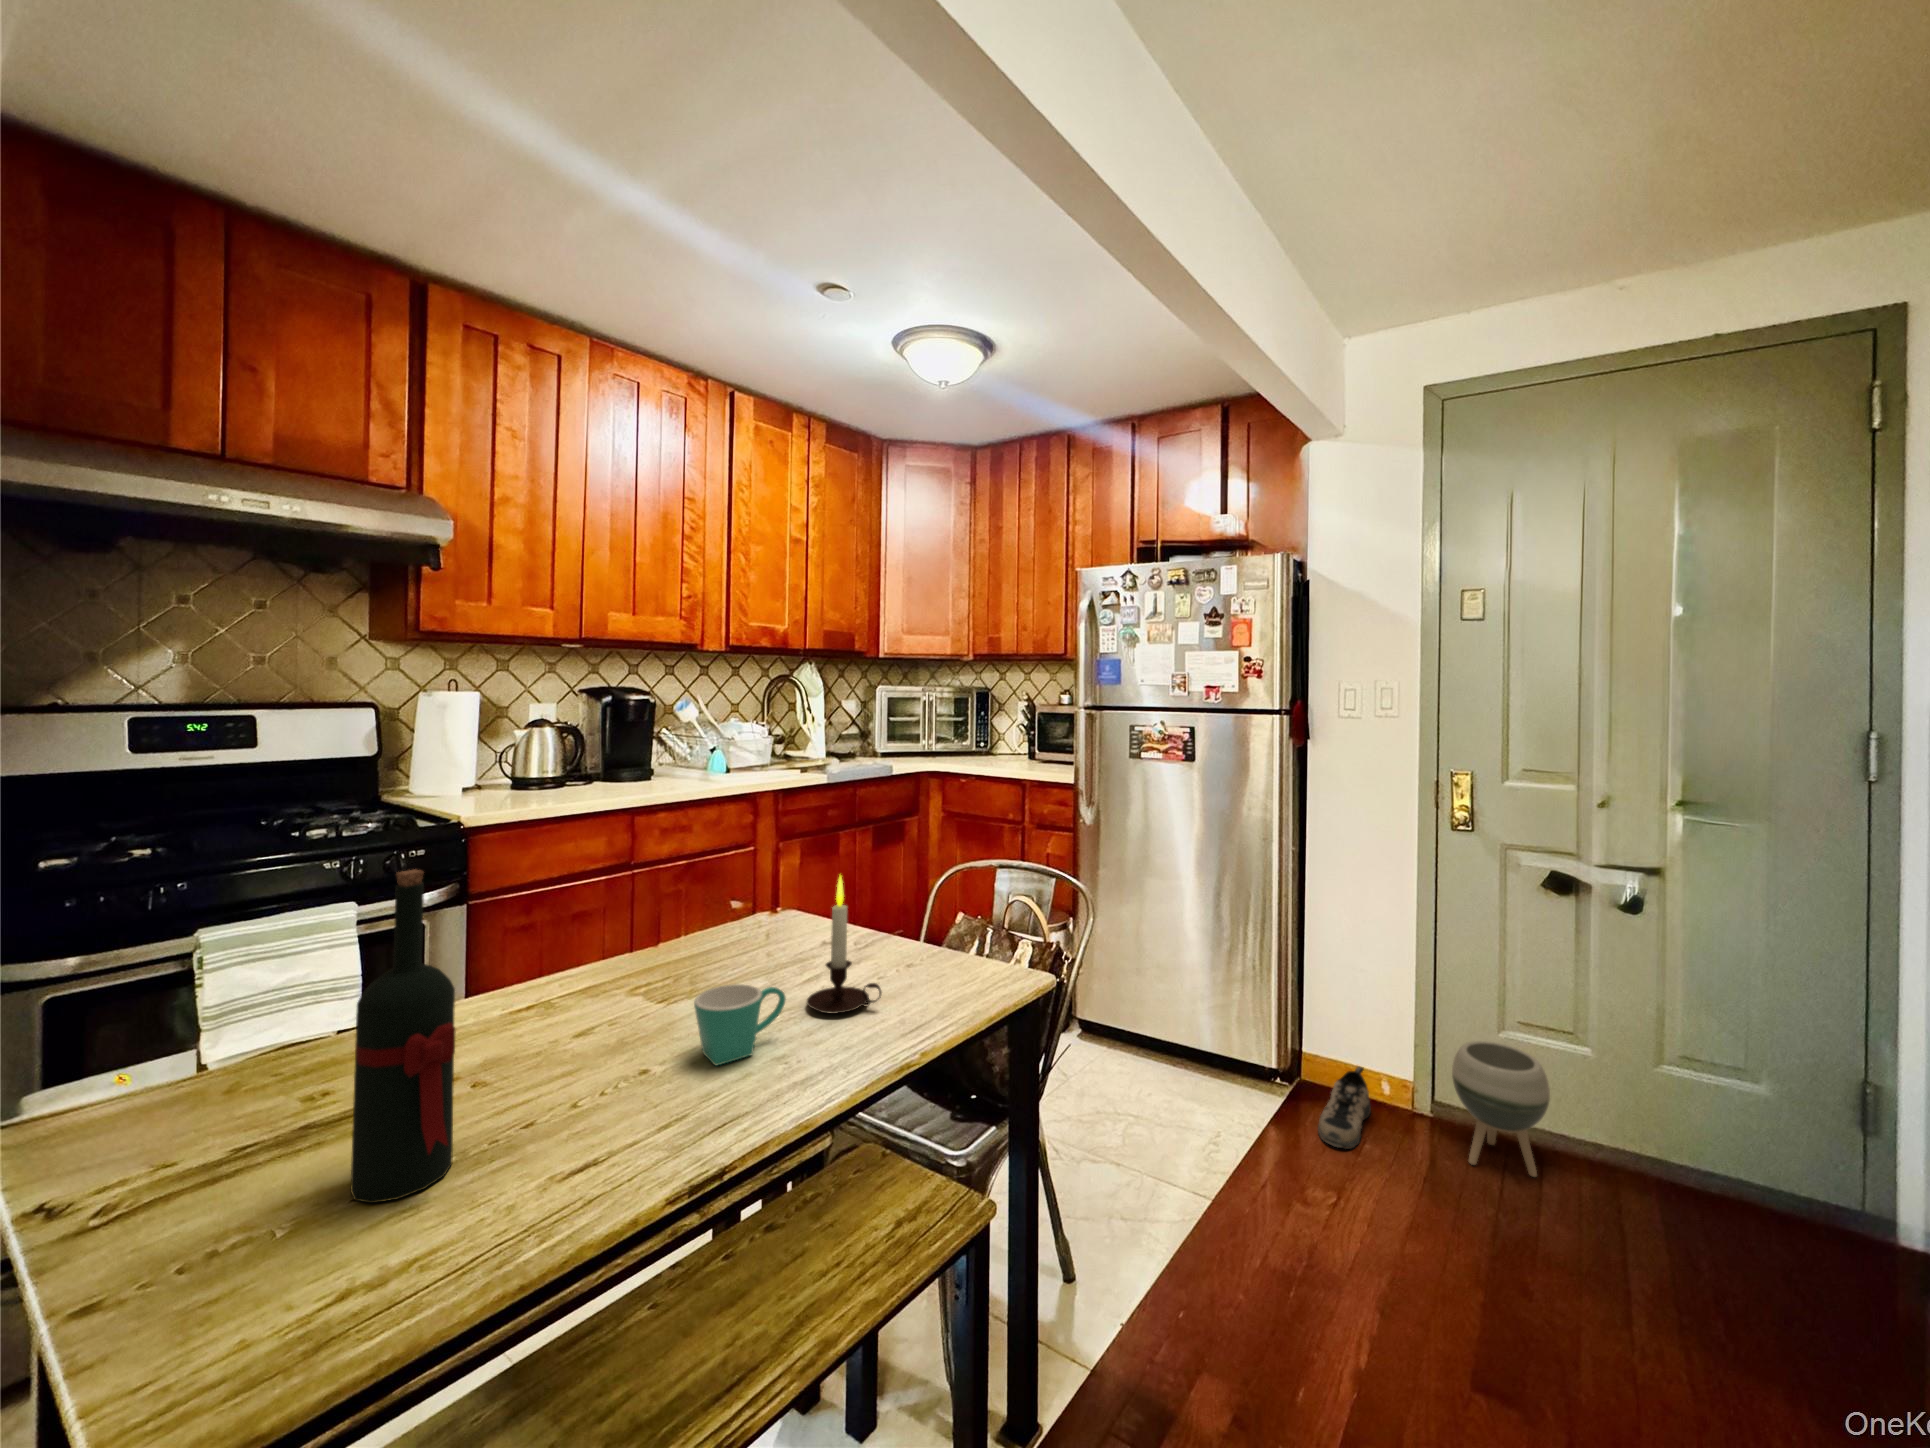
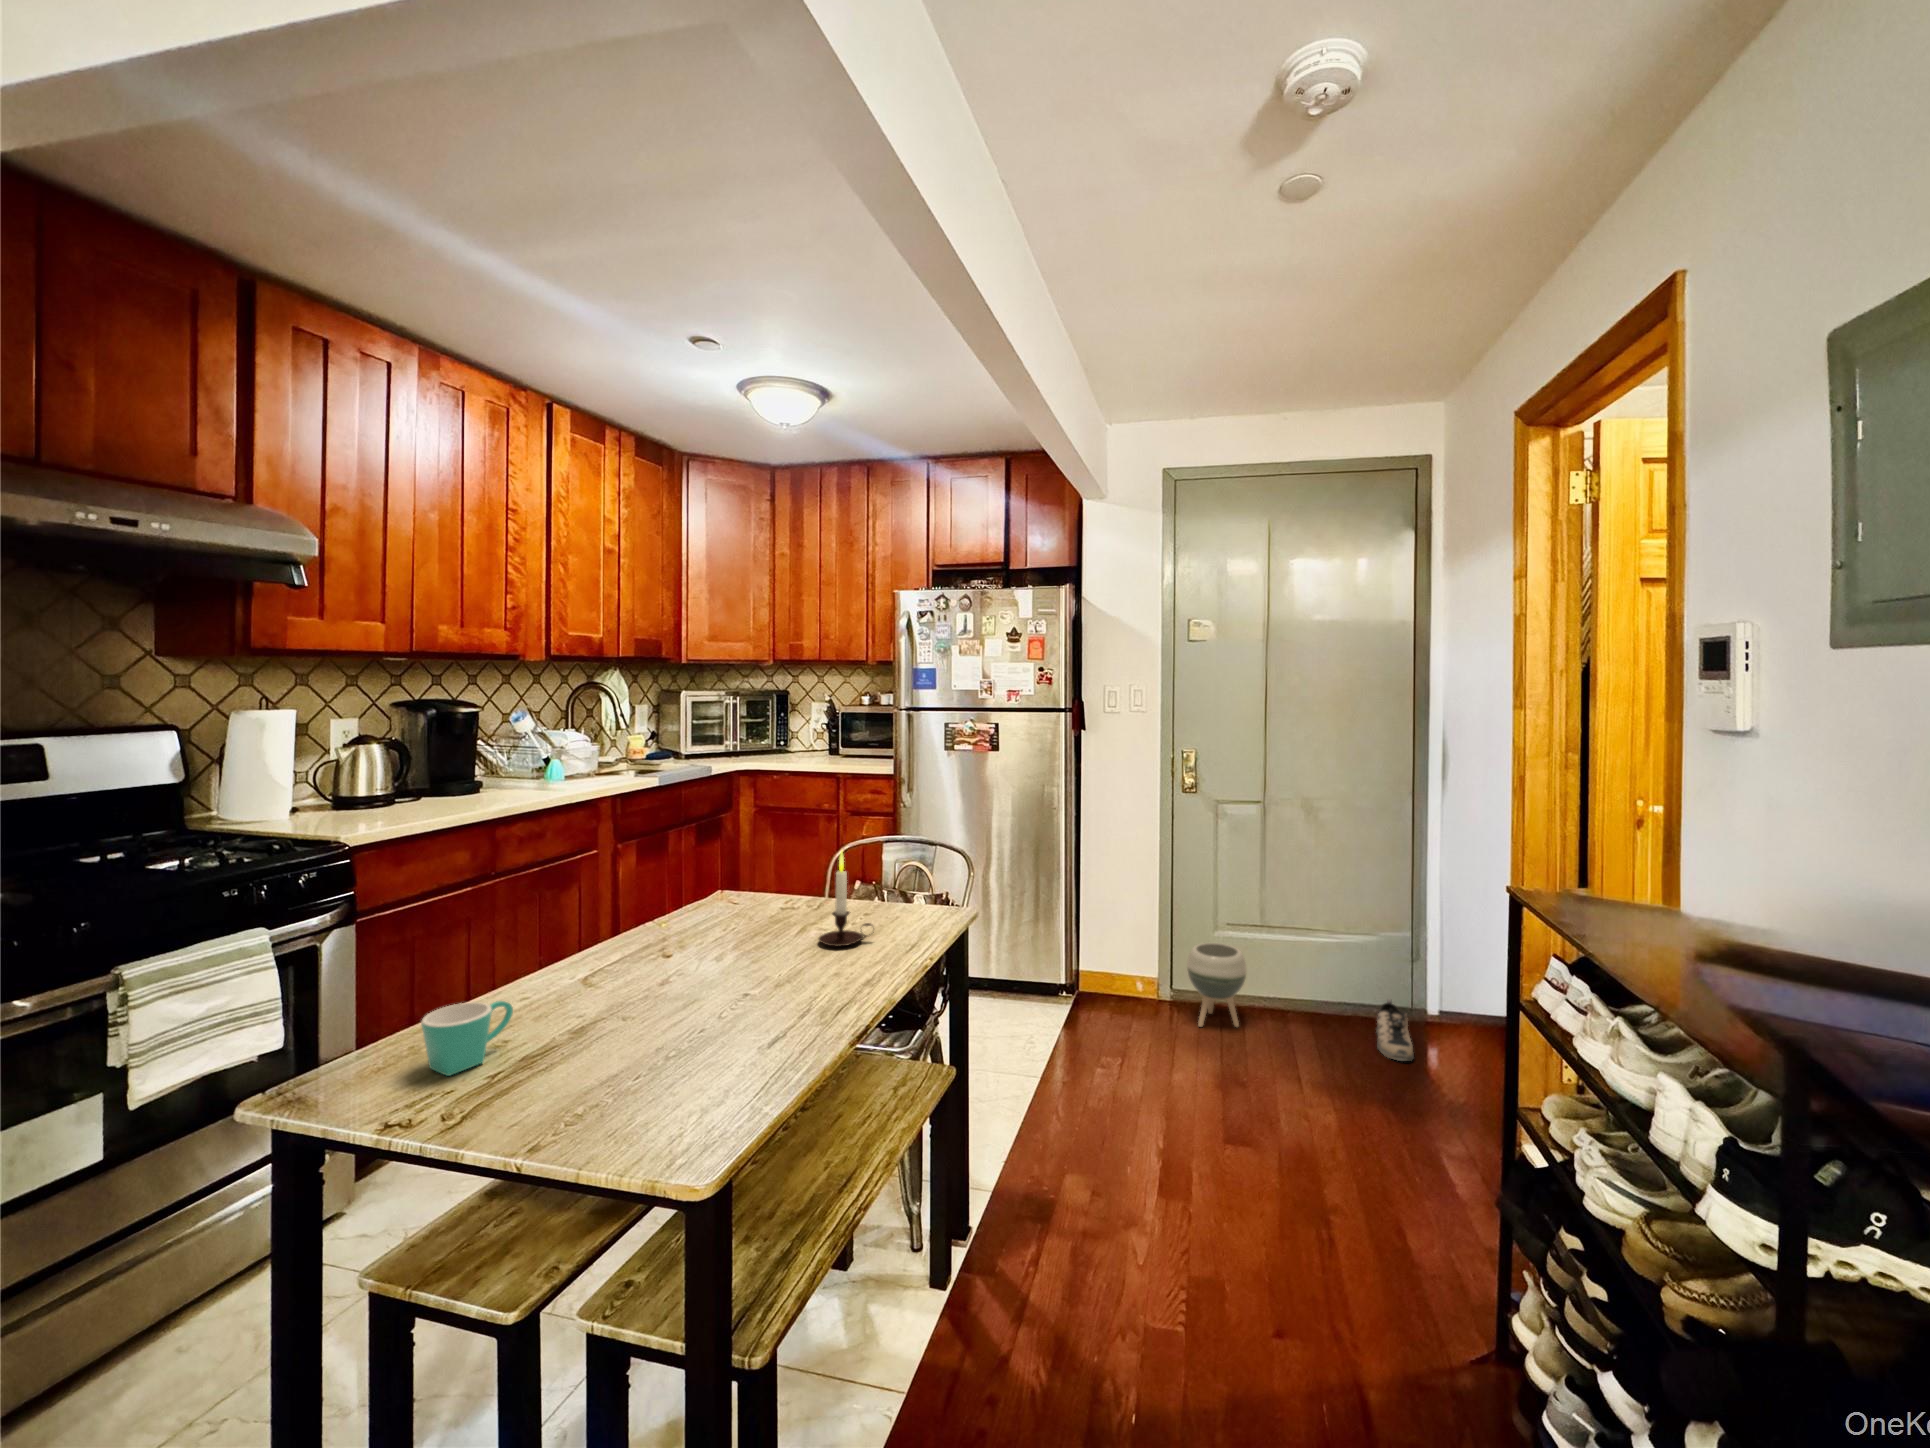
wine bottle: present [351,870,456,1203] -> none [635,854,706,1064]
mug: present [694,984,786,1066] -> present [421,1001,513,1076]
shoe: present [1318,1066,1371,1149] -> present [1376,999,1414,1061]

